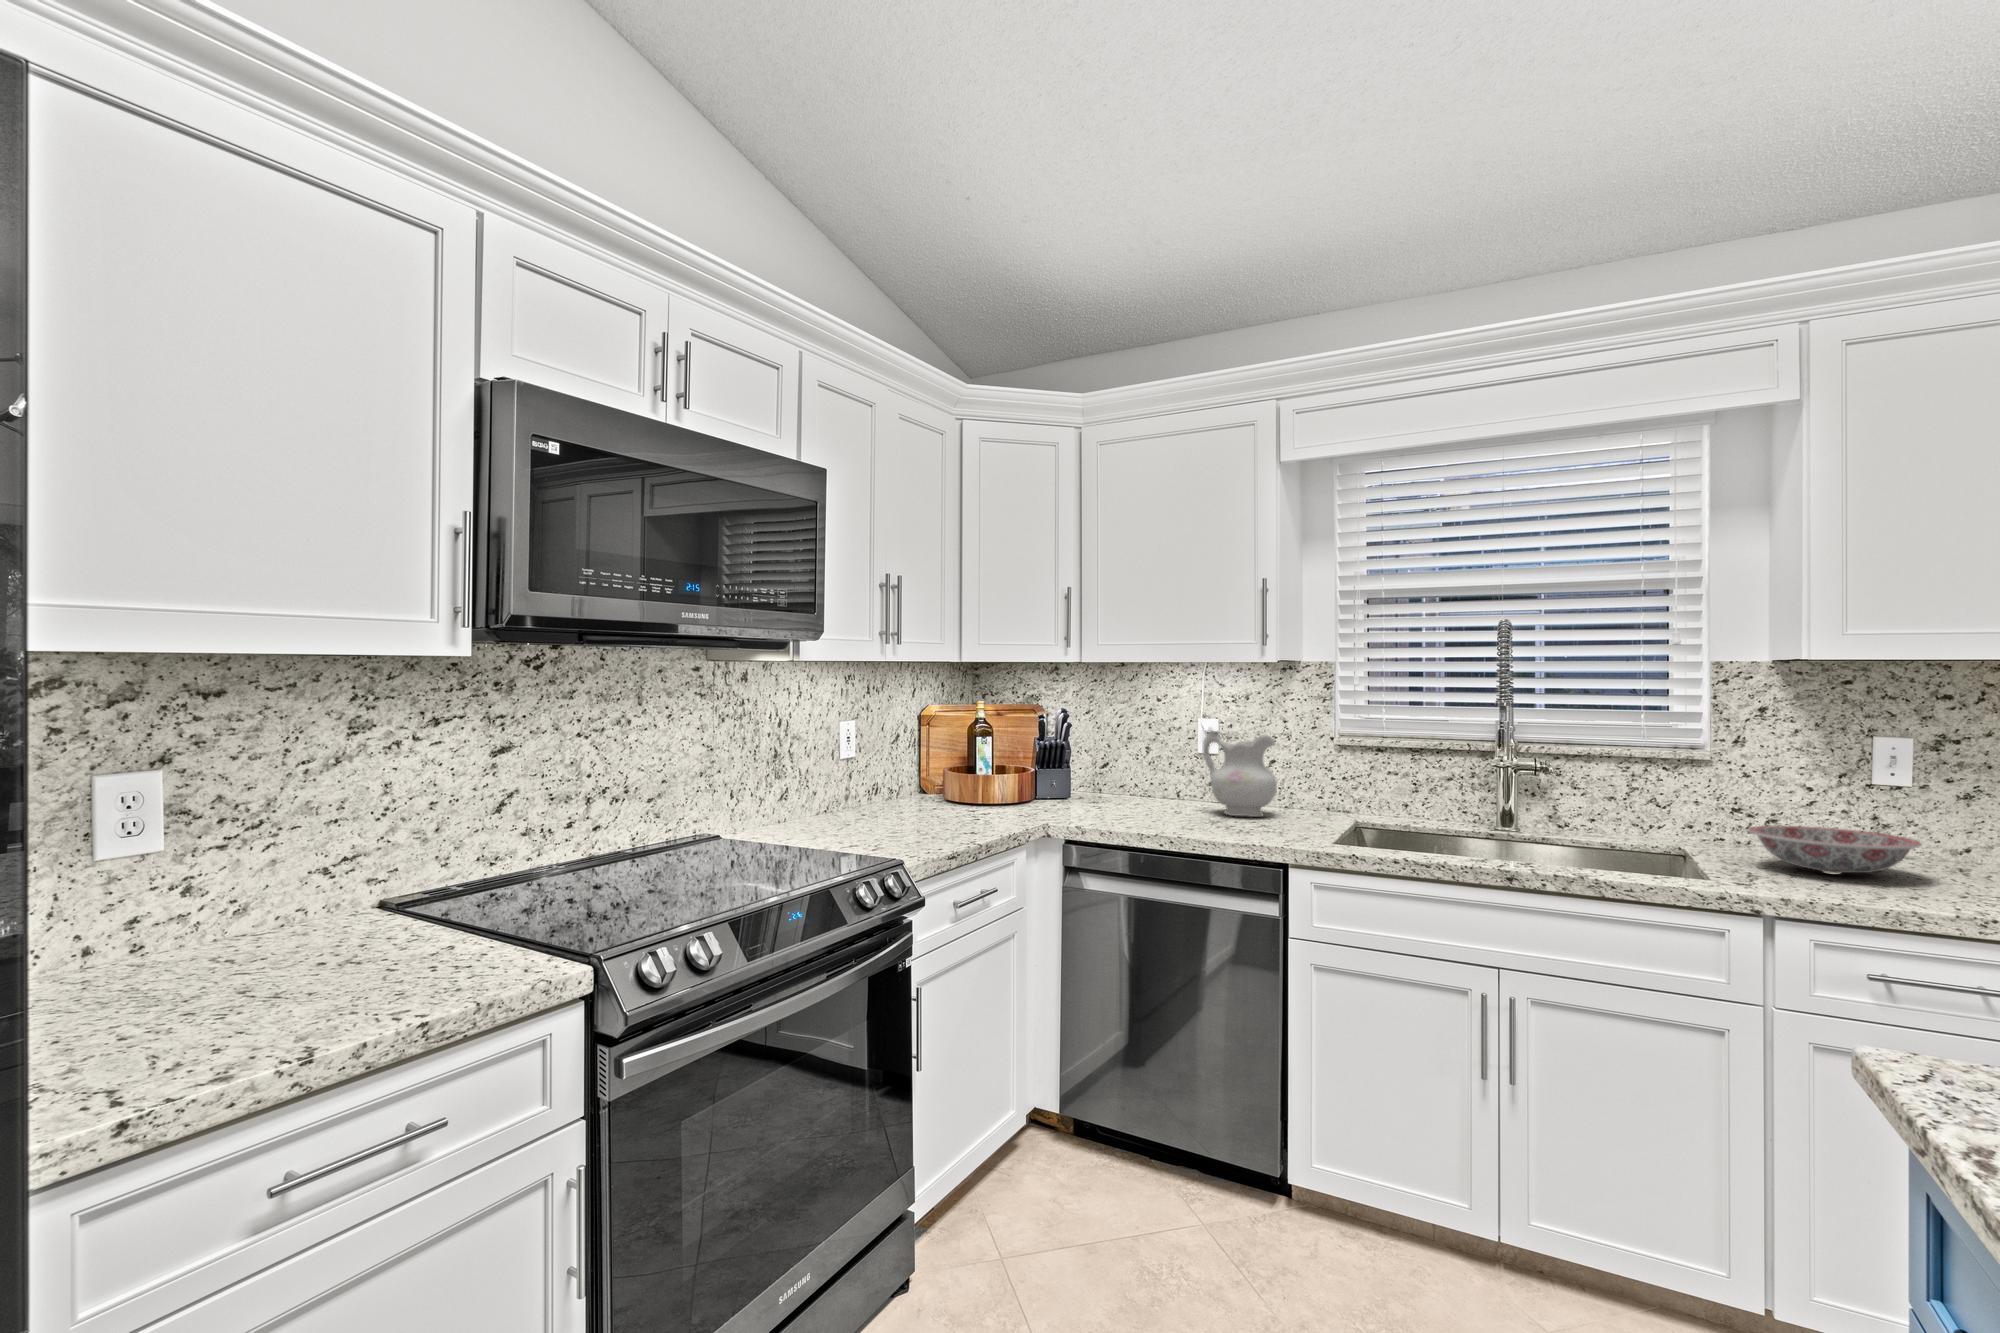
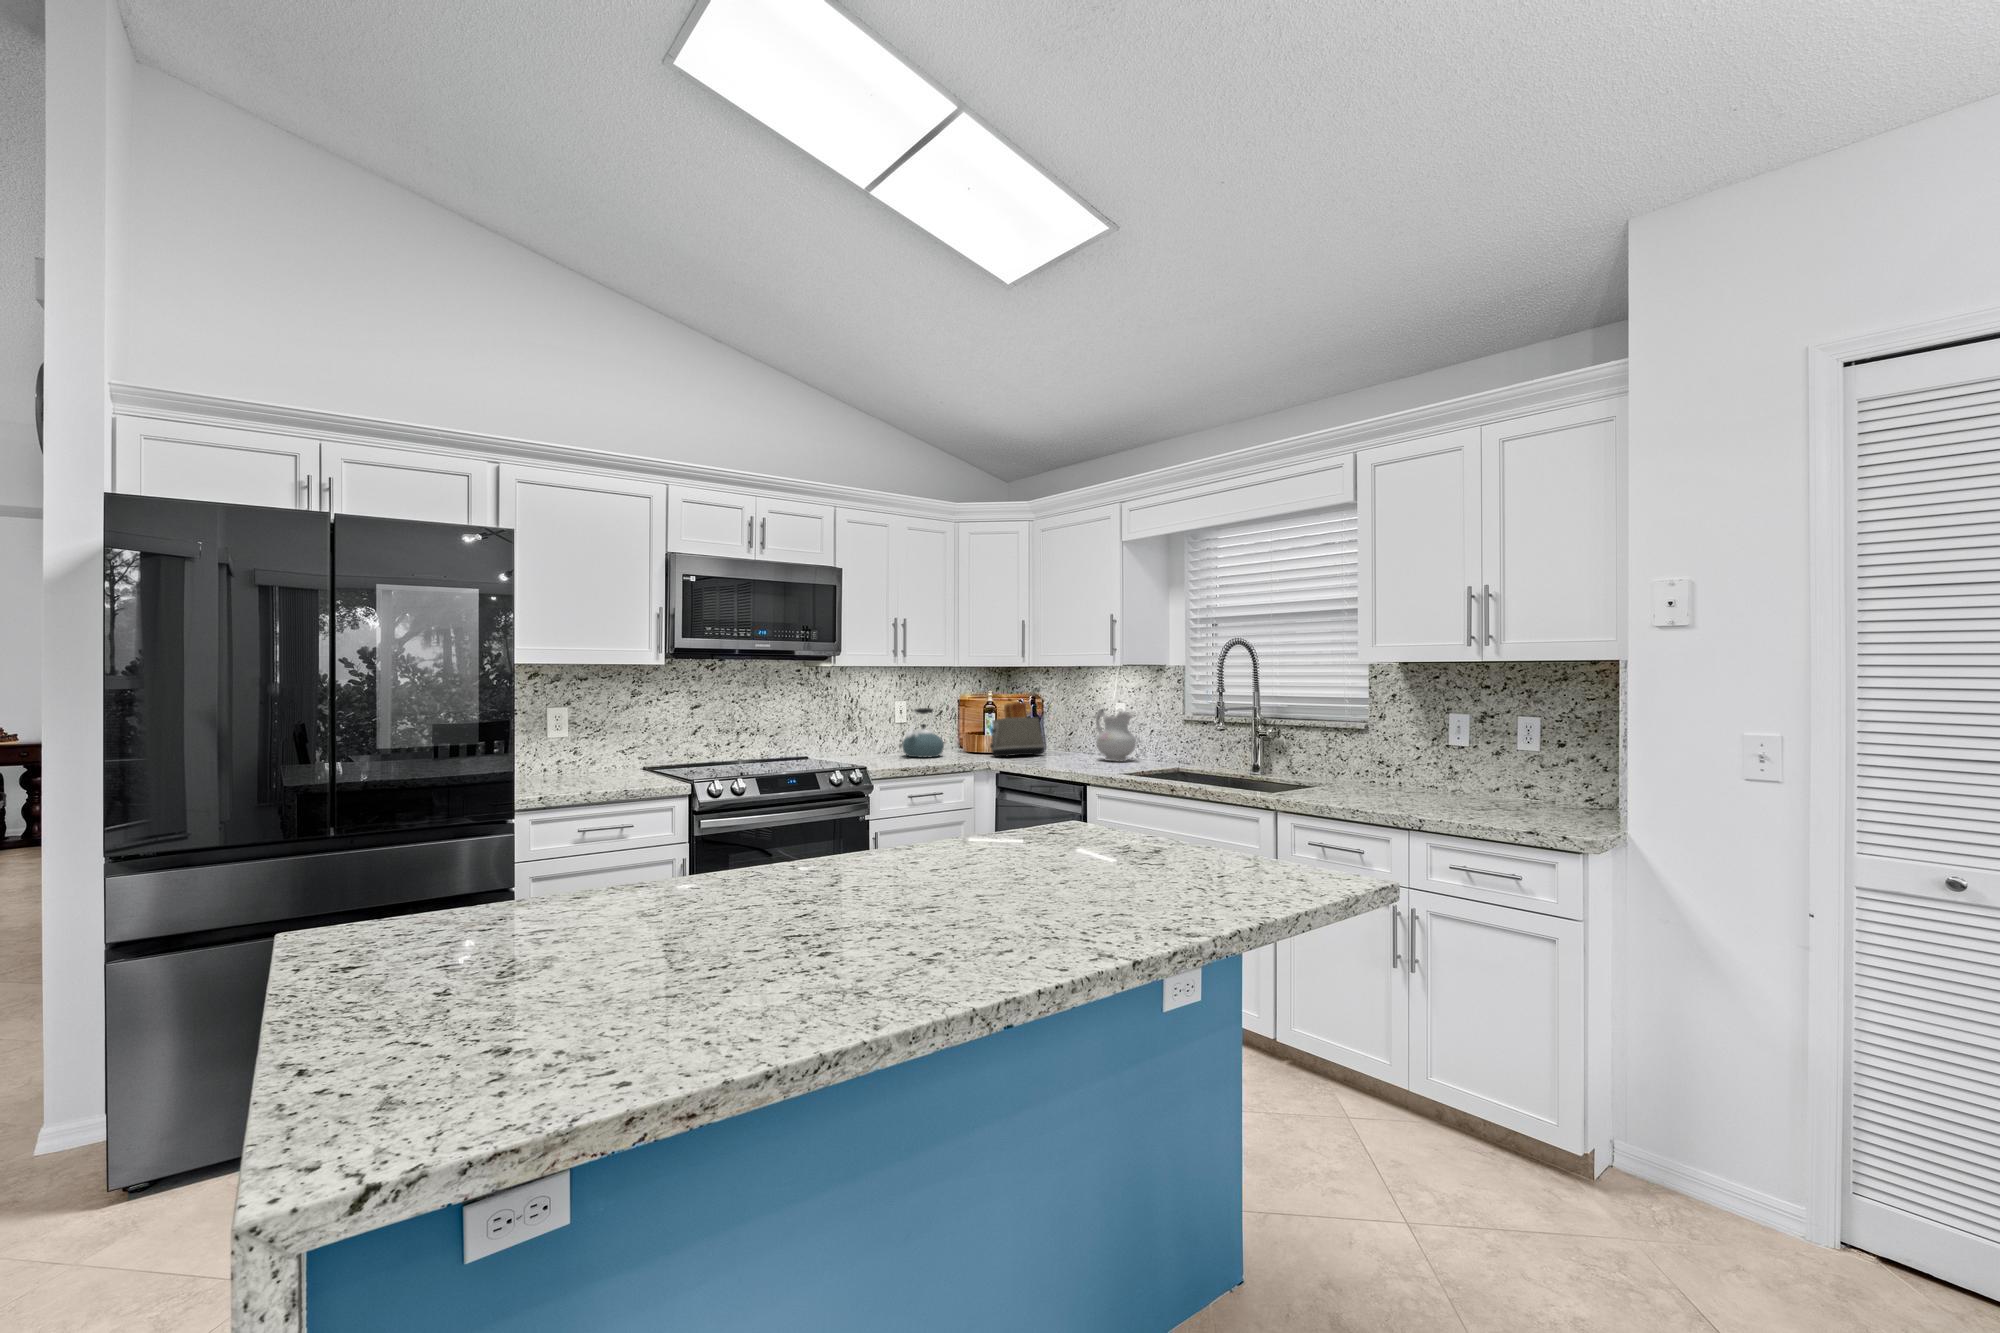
toaster: none [1033,721,1113,817] -> present [990,702,1044,757]
kettle: none [885,735,960,825] -> present [902,708,944,757]
ceramic bowl: present [1748,826,1922,873] -> none [1334,767,1421,794]

